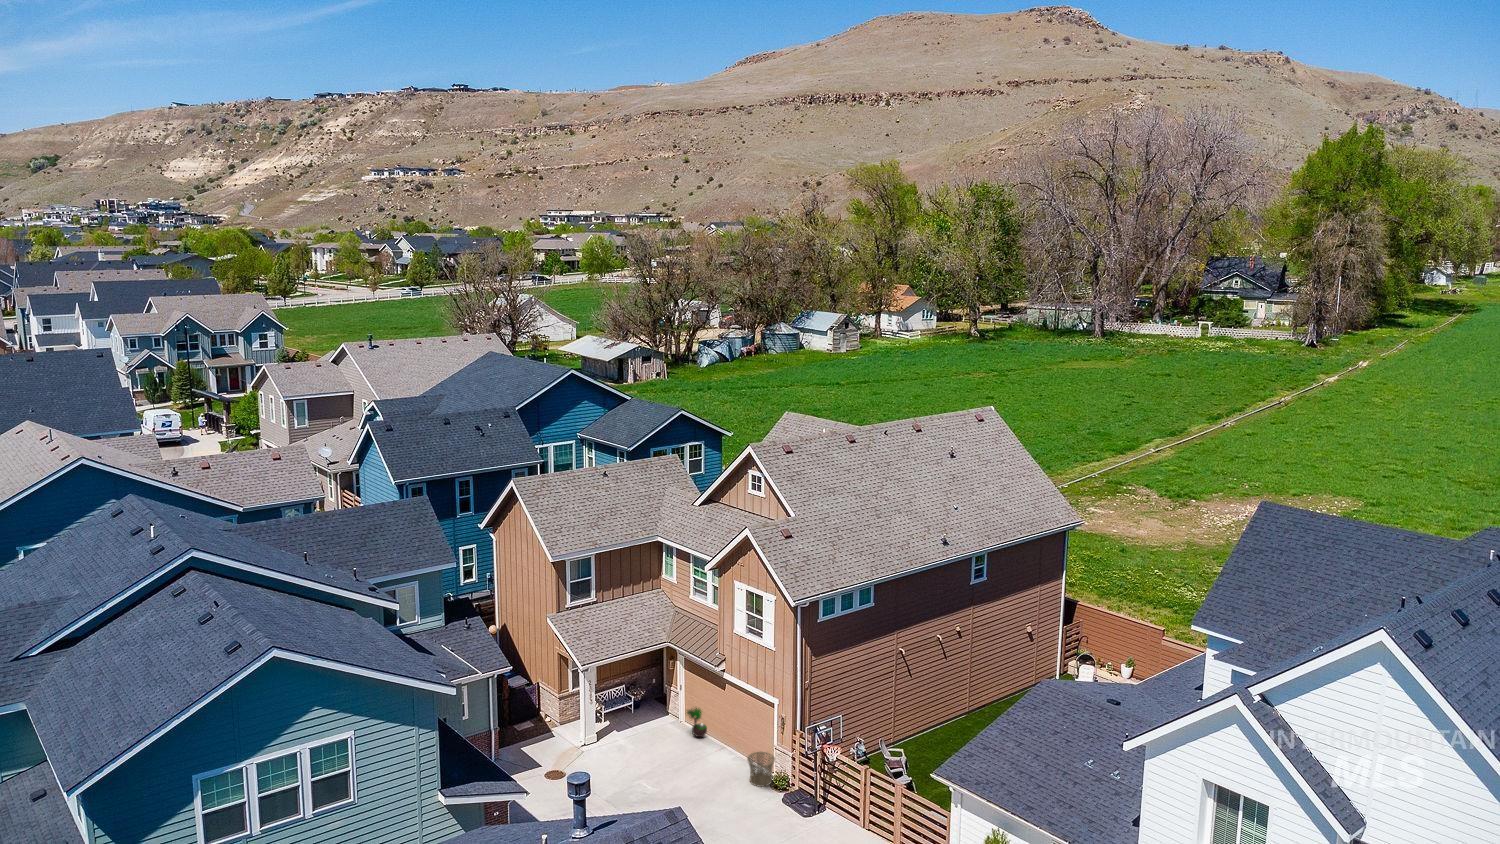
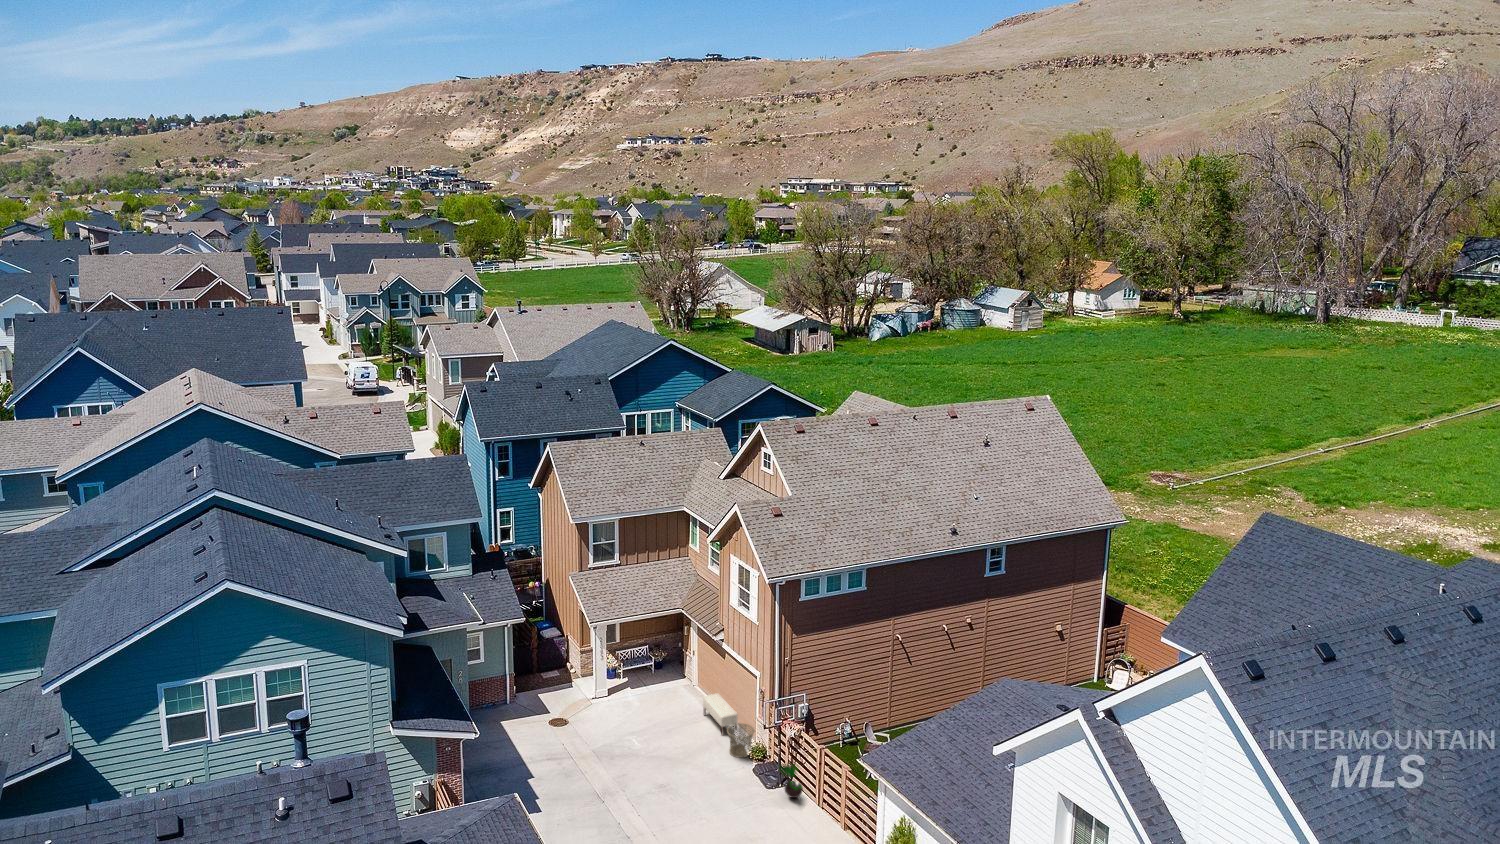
potted tree: present [687,708,707,737] -> present [779,764,803,798]
bench: none [706,724,749,767] -> present [703,694,738,735]

